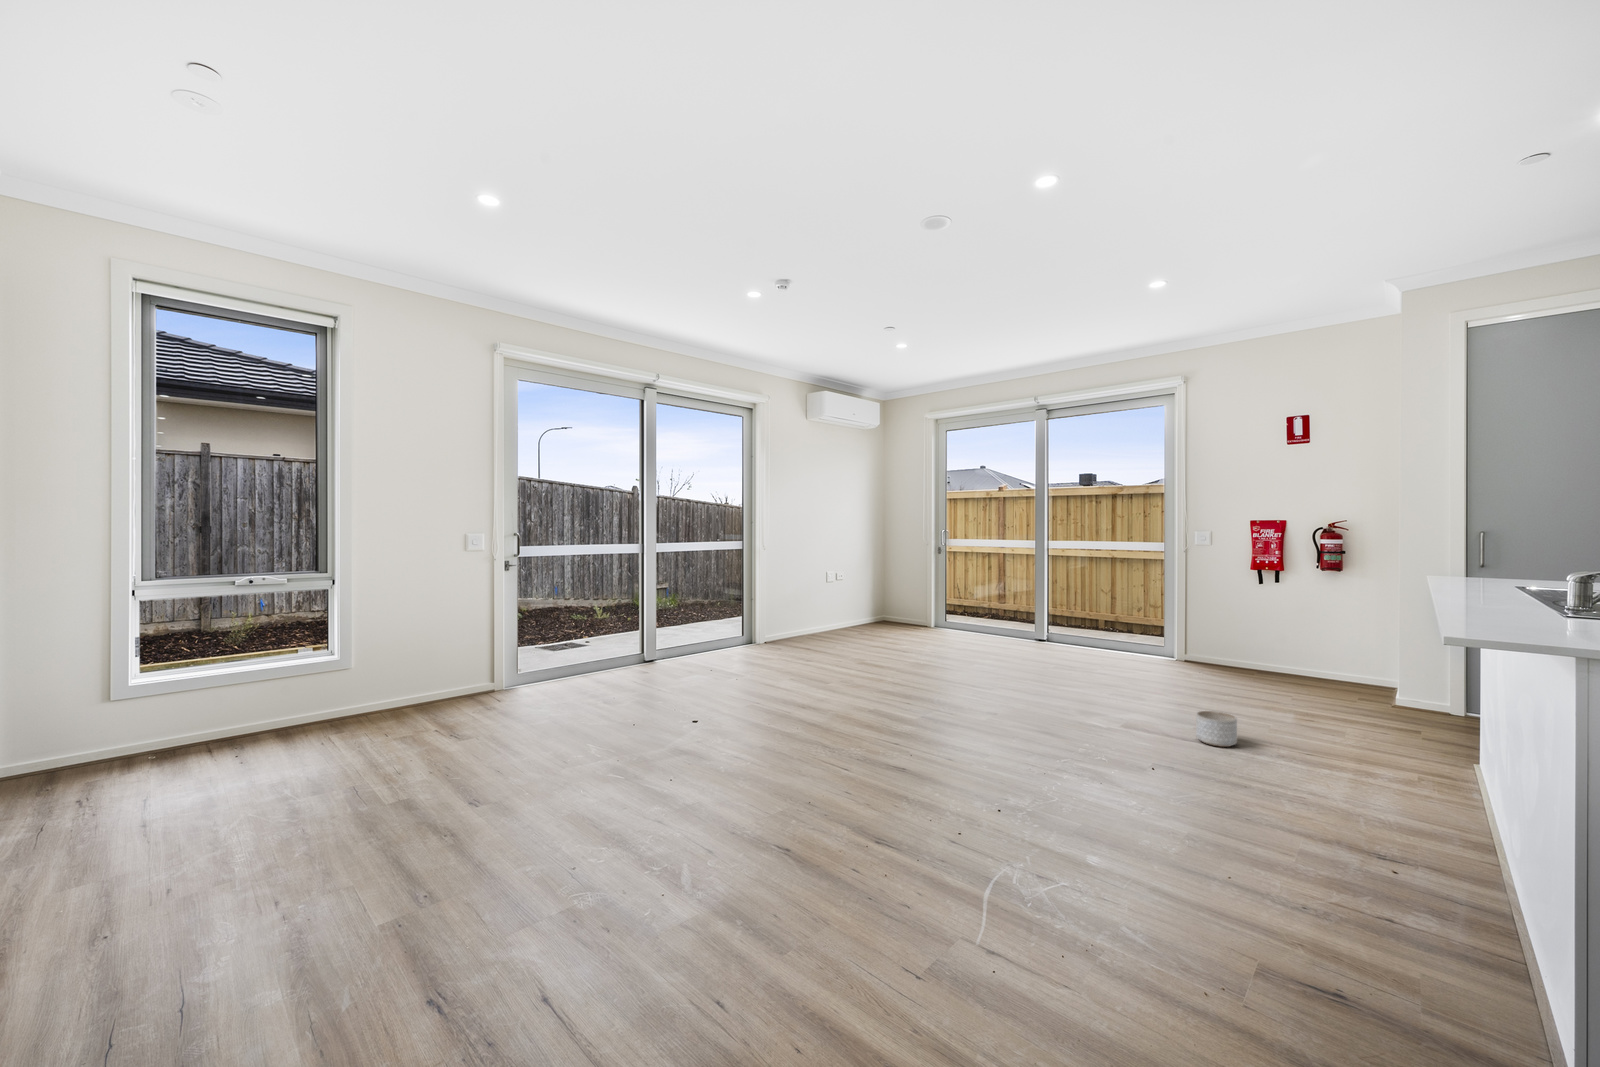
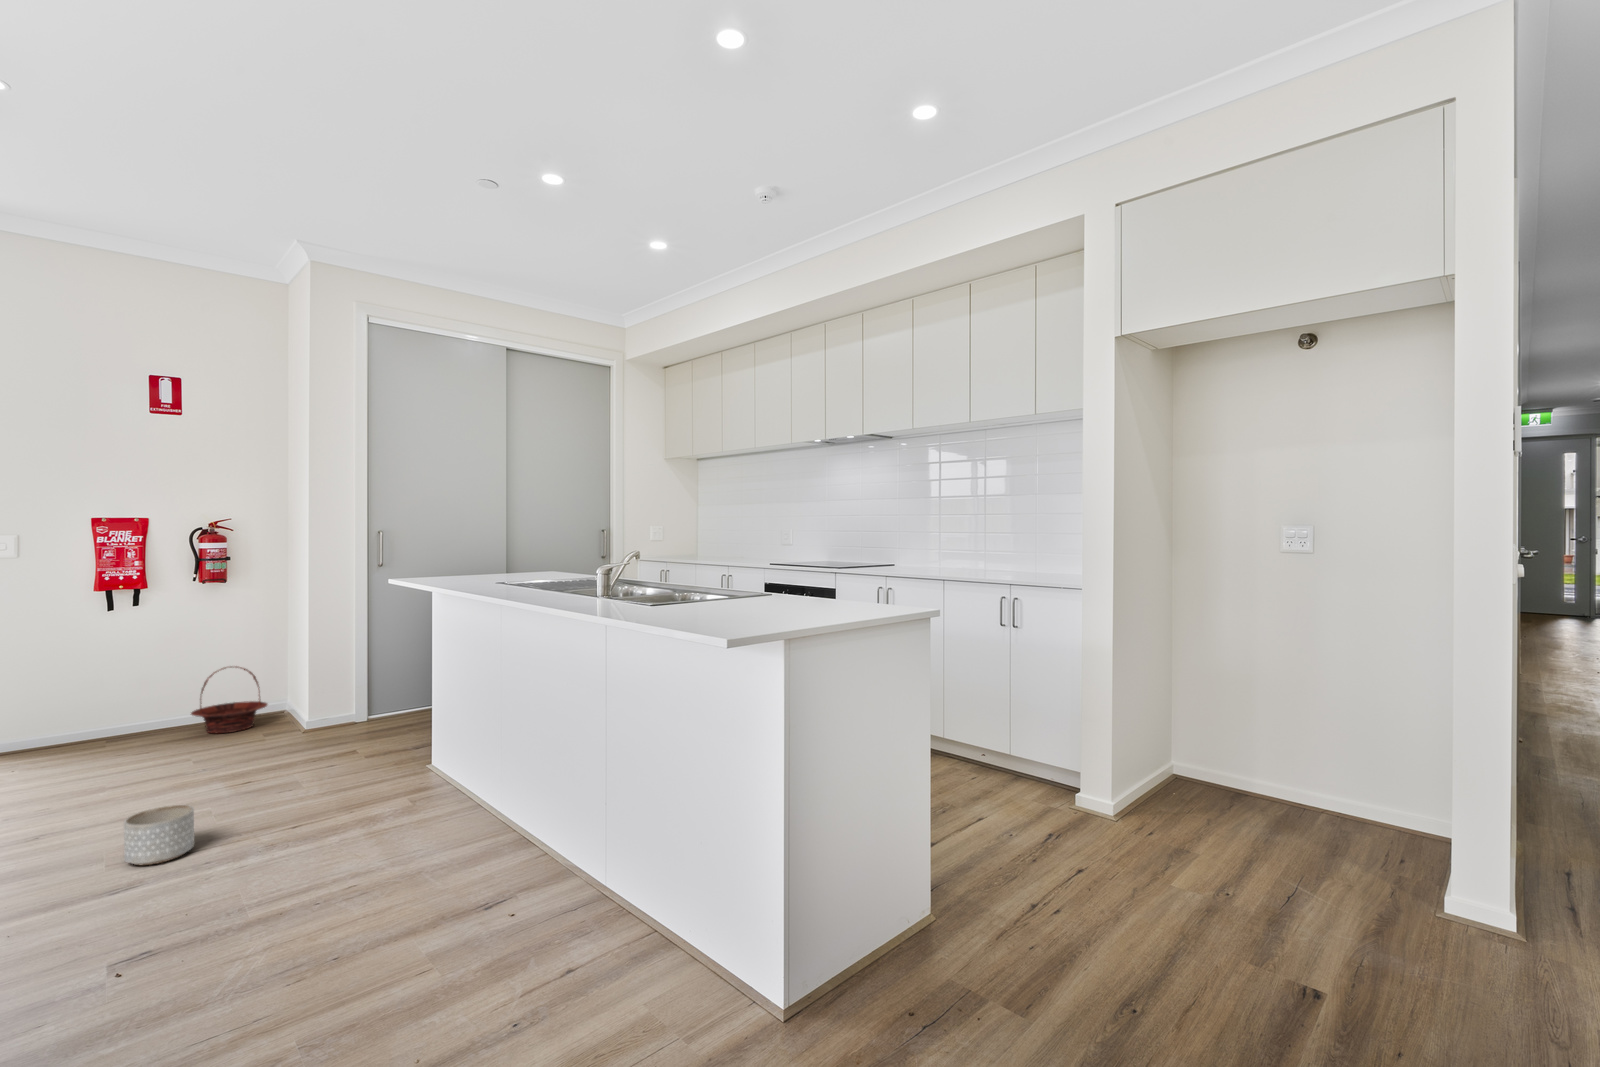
basket: none [1309,637,1375,690] -> present [191,666,267,733]

